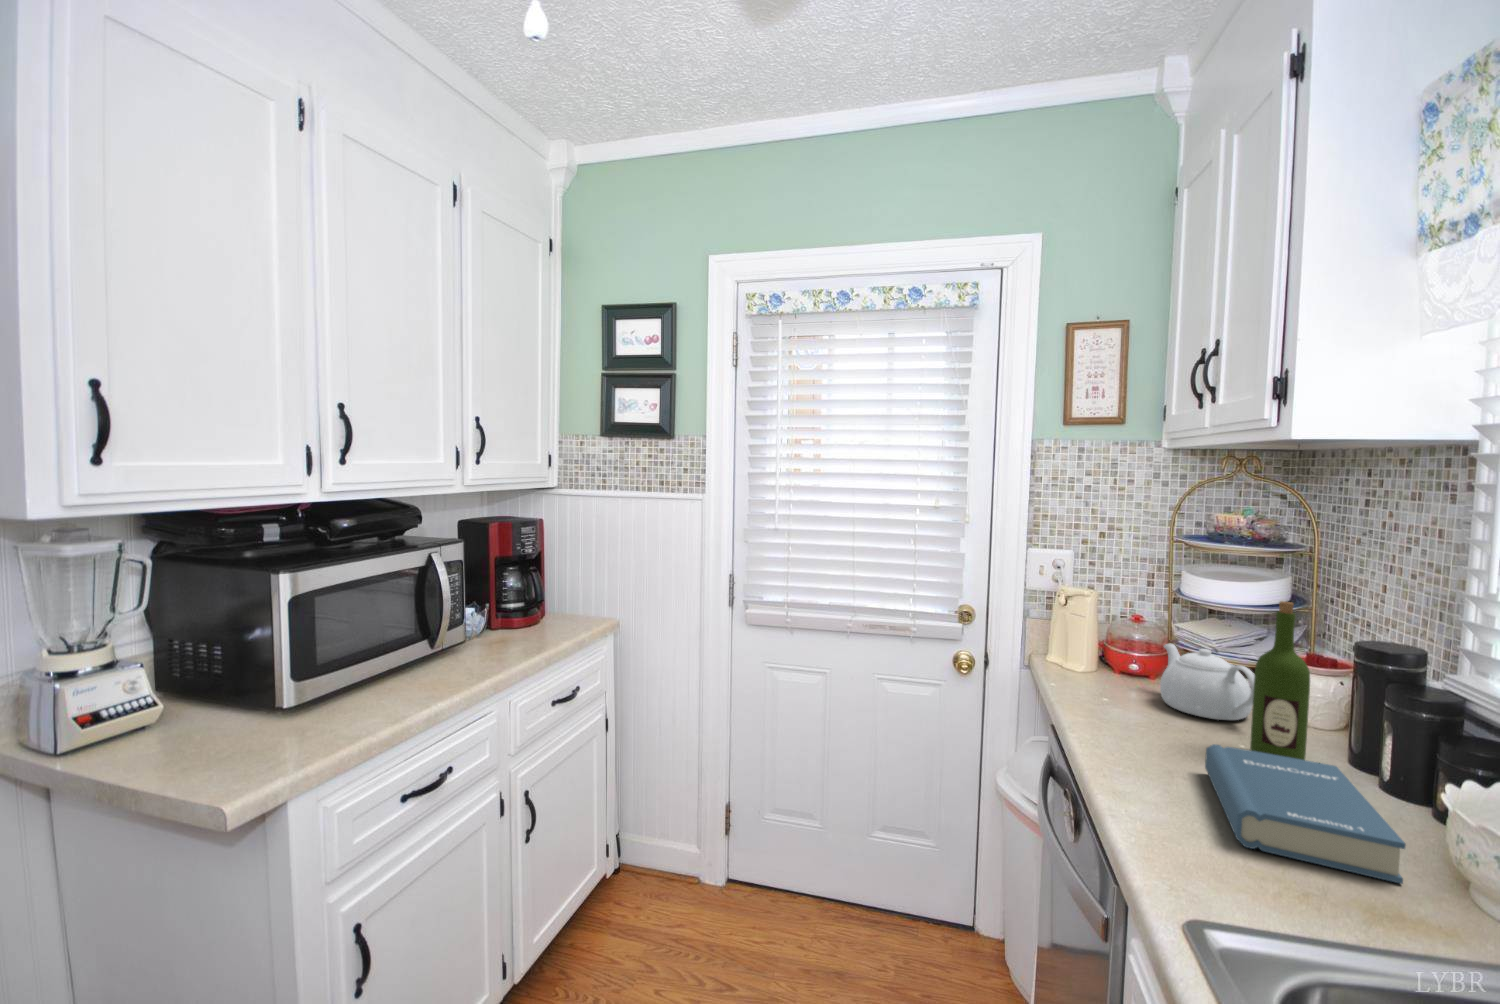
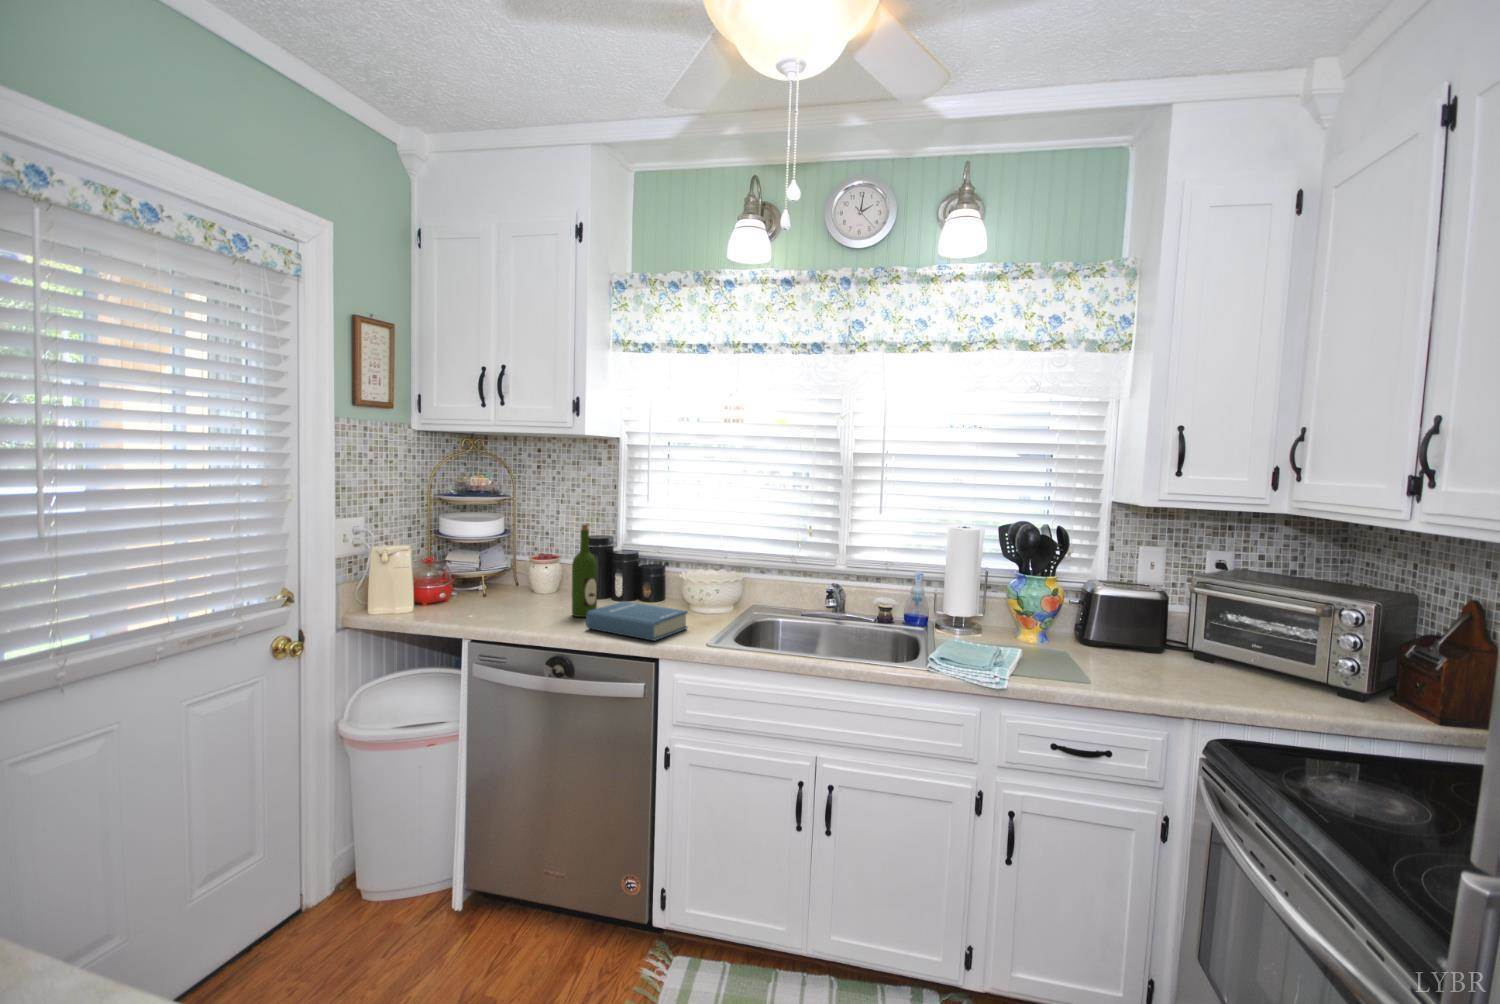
teapot: present [1160,644,1255,720] -> none [476,569,553,614]

